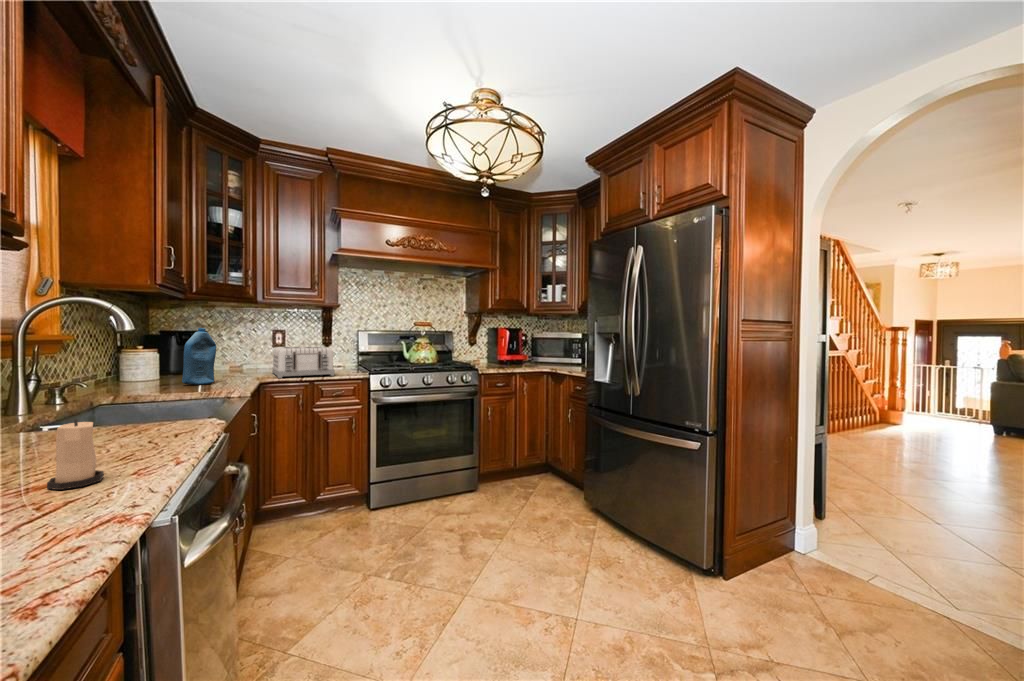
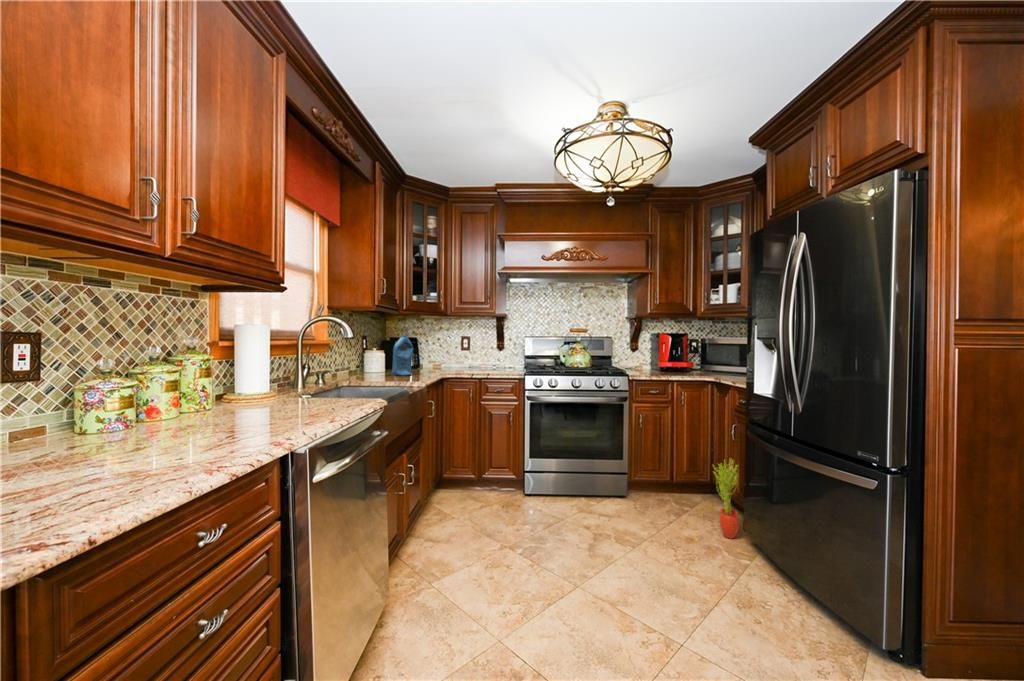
toaster: present [272,347,334,378] -> none [455,350,497,374]
candle: present [47,419,104,490] -> none [269,386,296,427]
potted plant: none [558,439,580,510] -> present [714,459,739,539]

